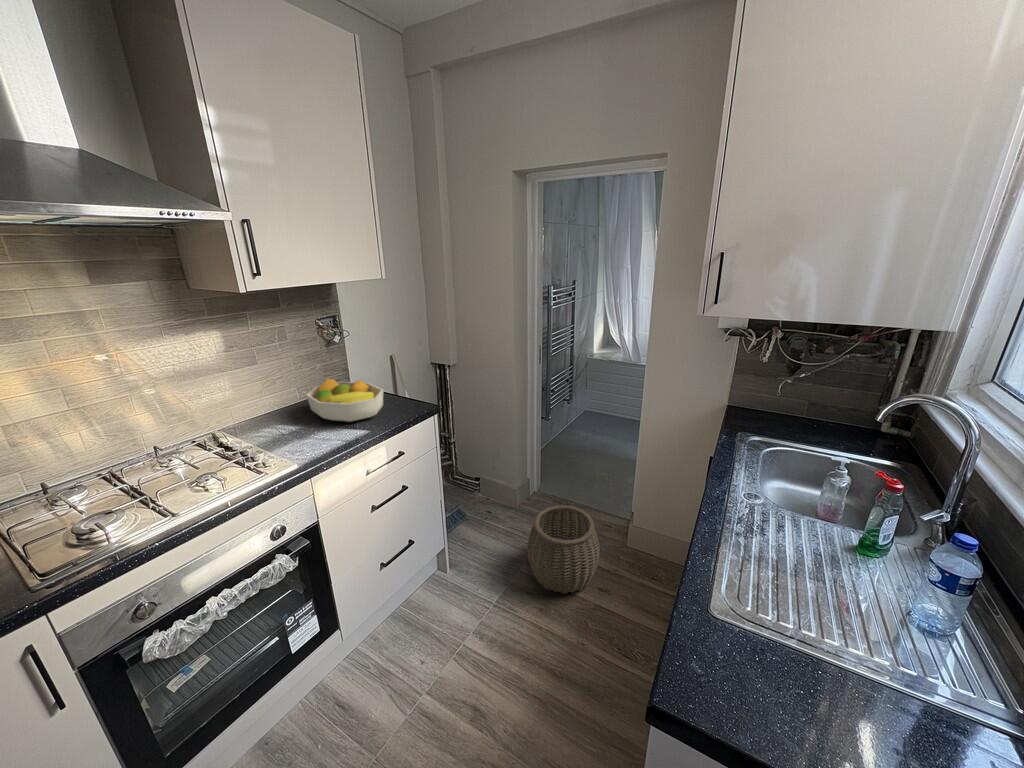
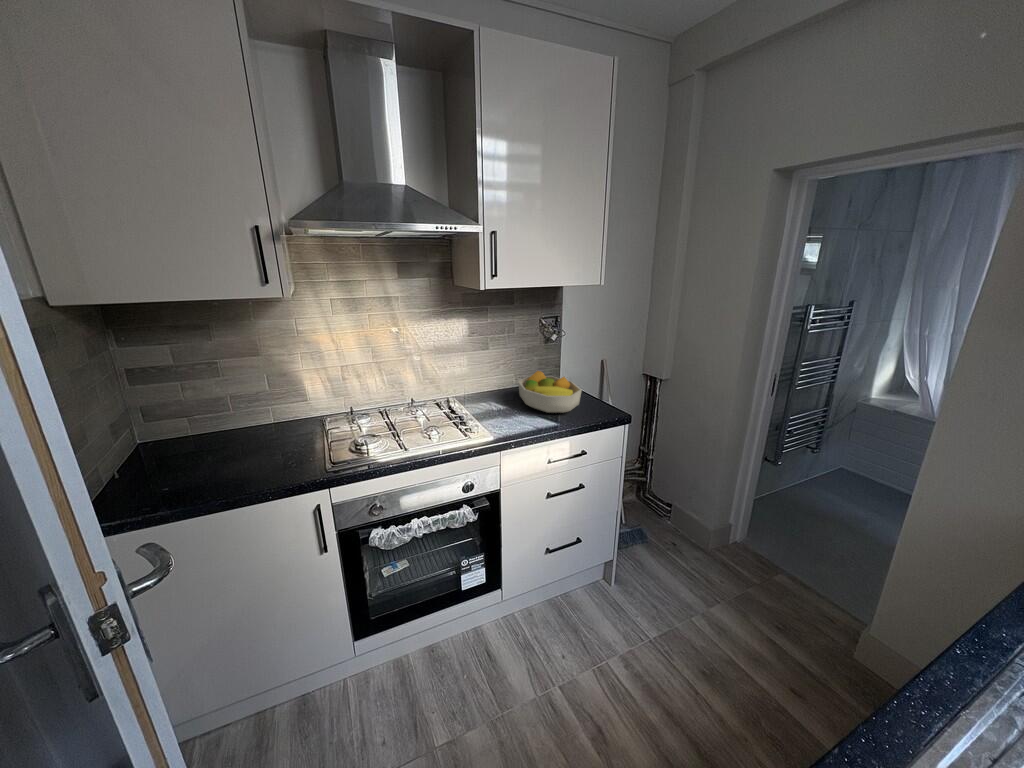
woven basket: present [527,505,600,593] -> none [702,561,799,672]

